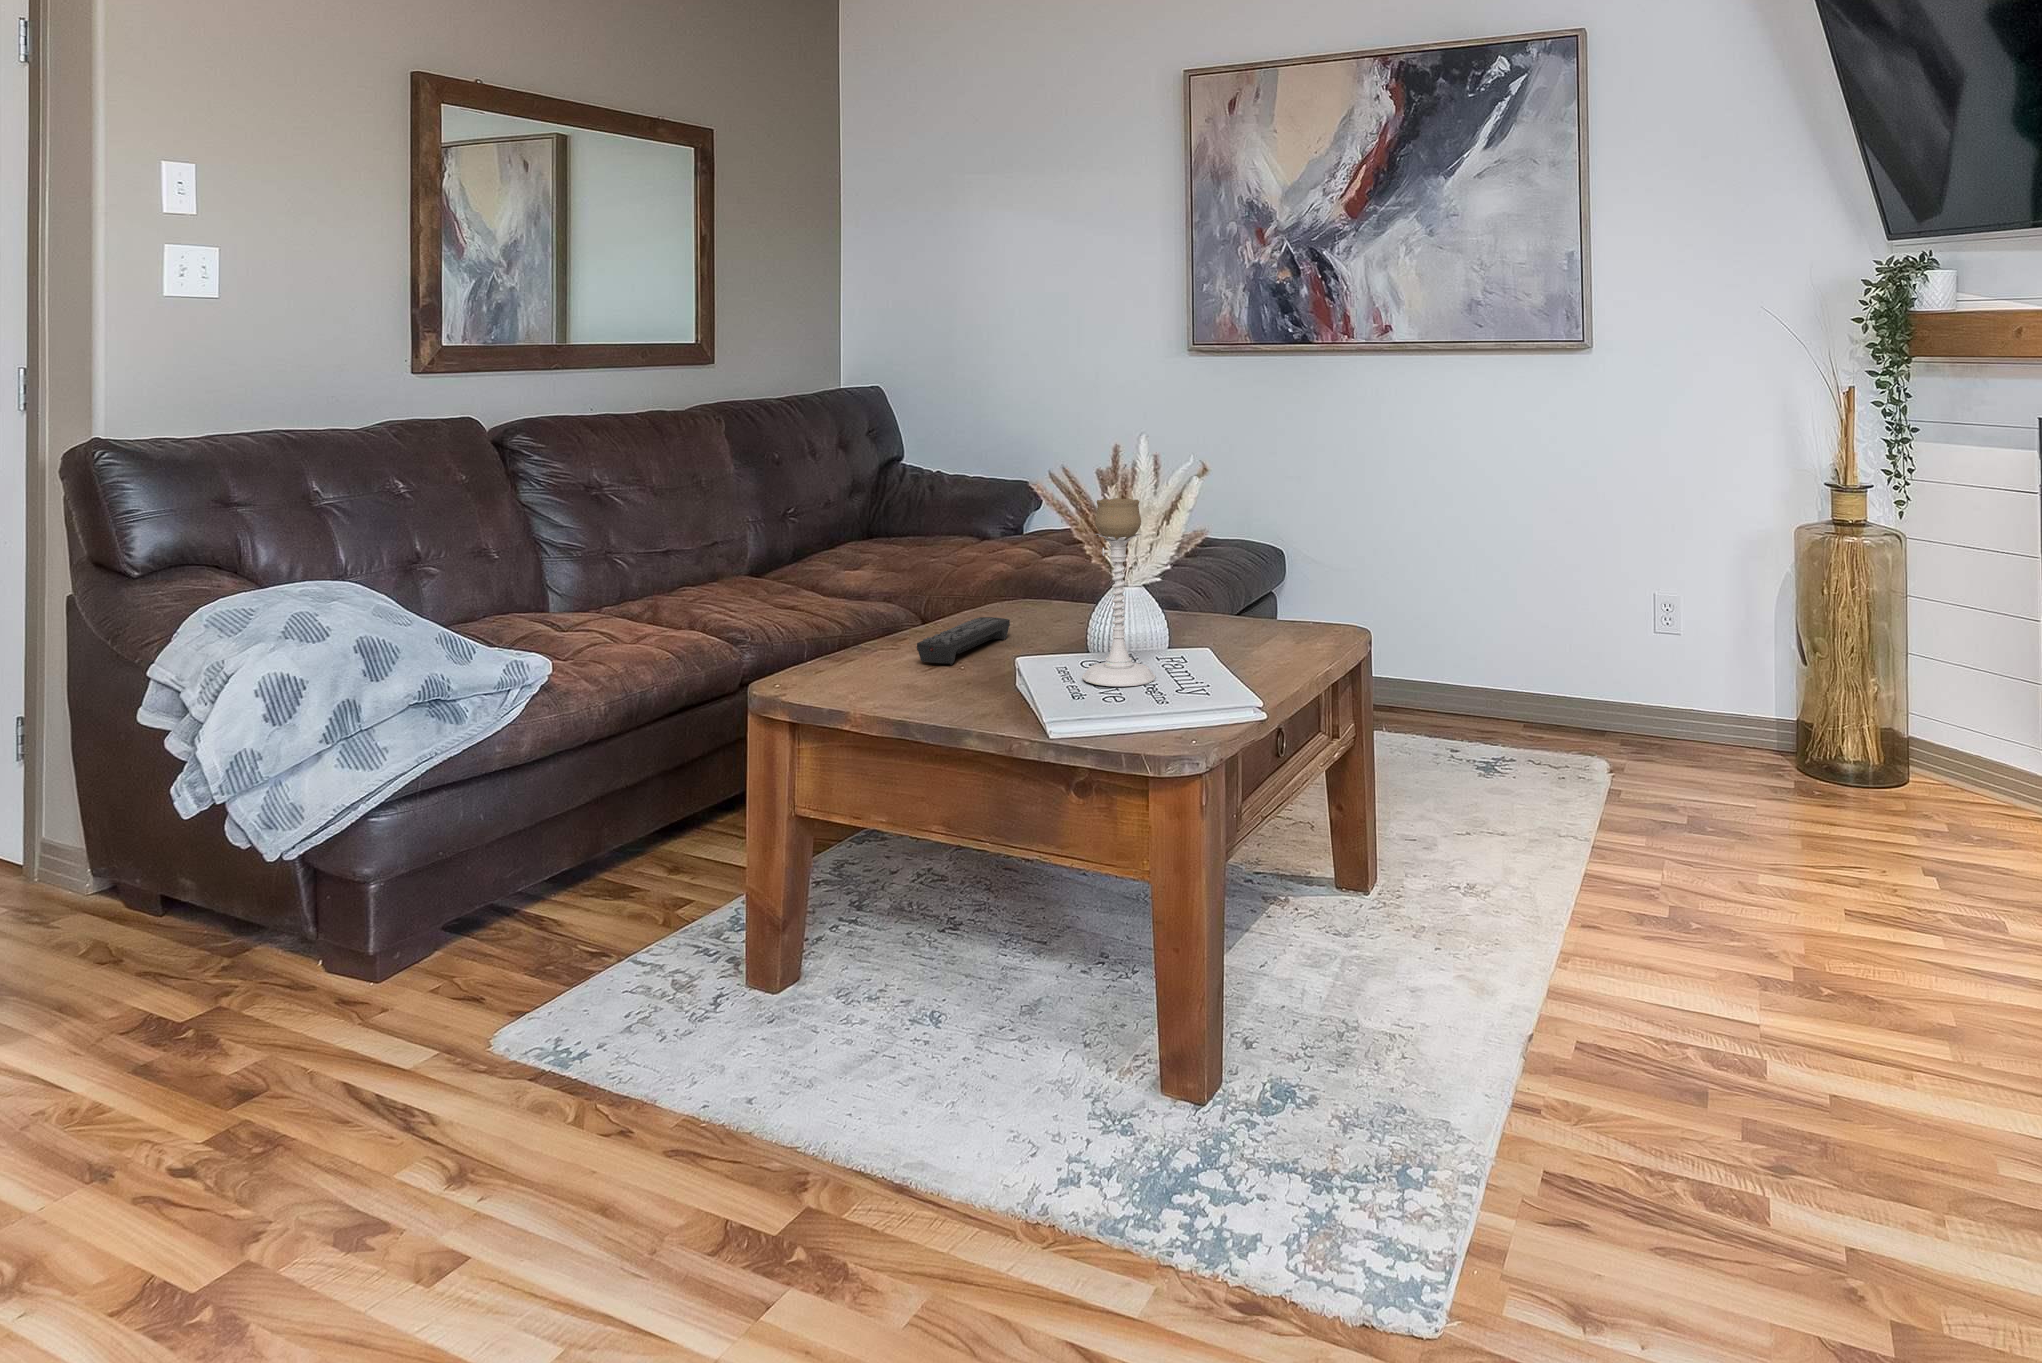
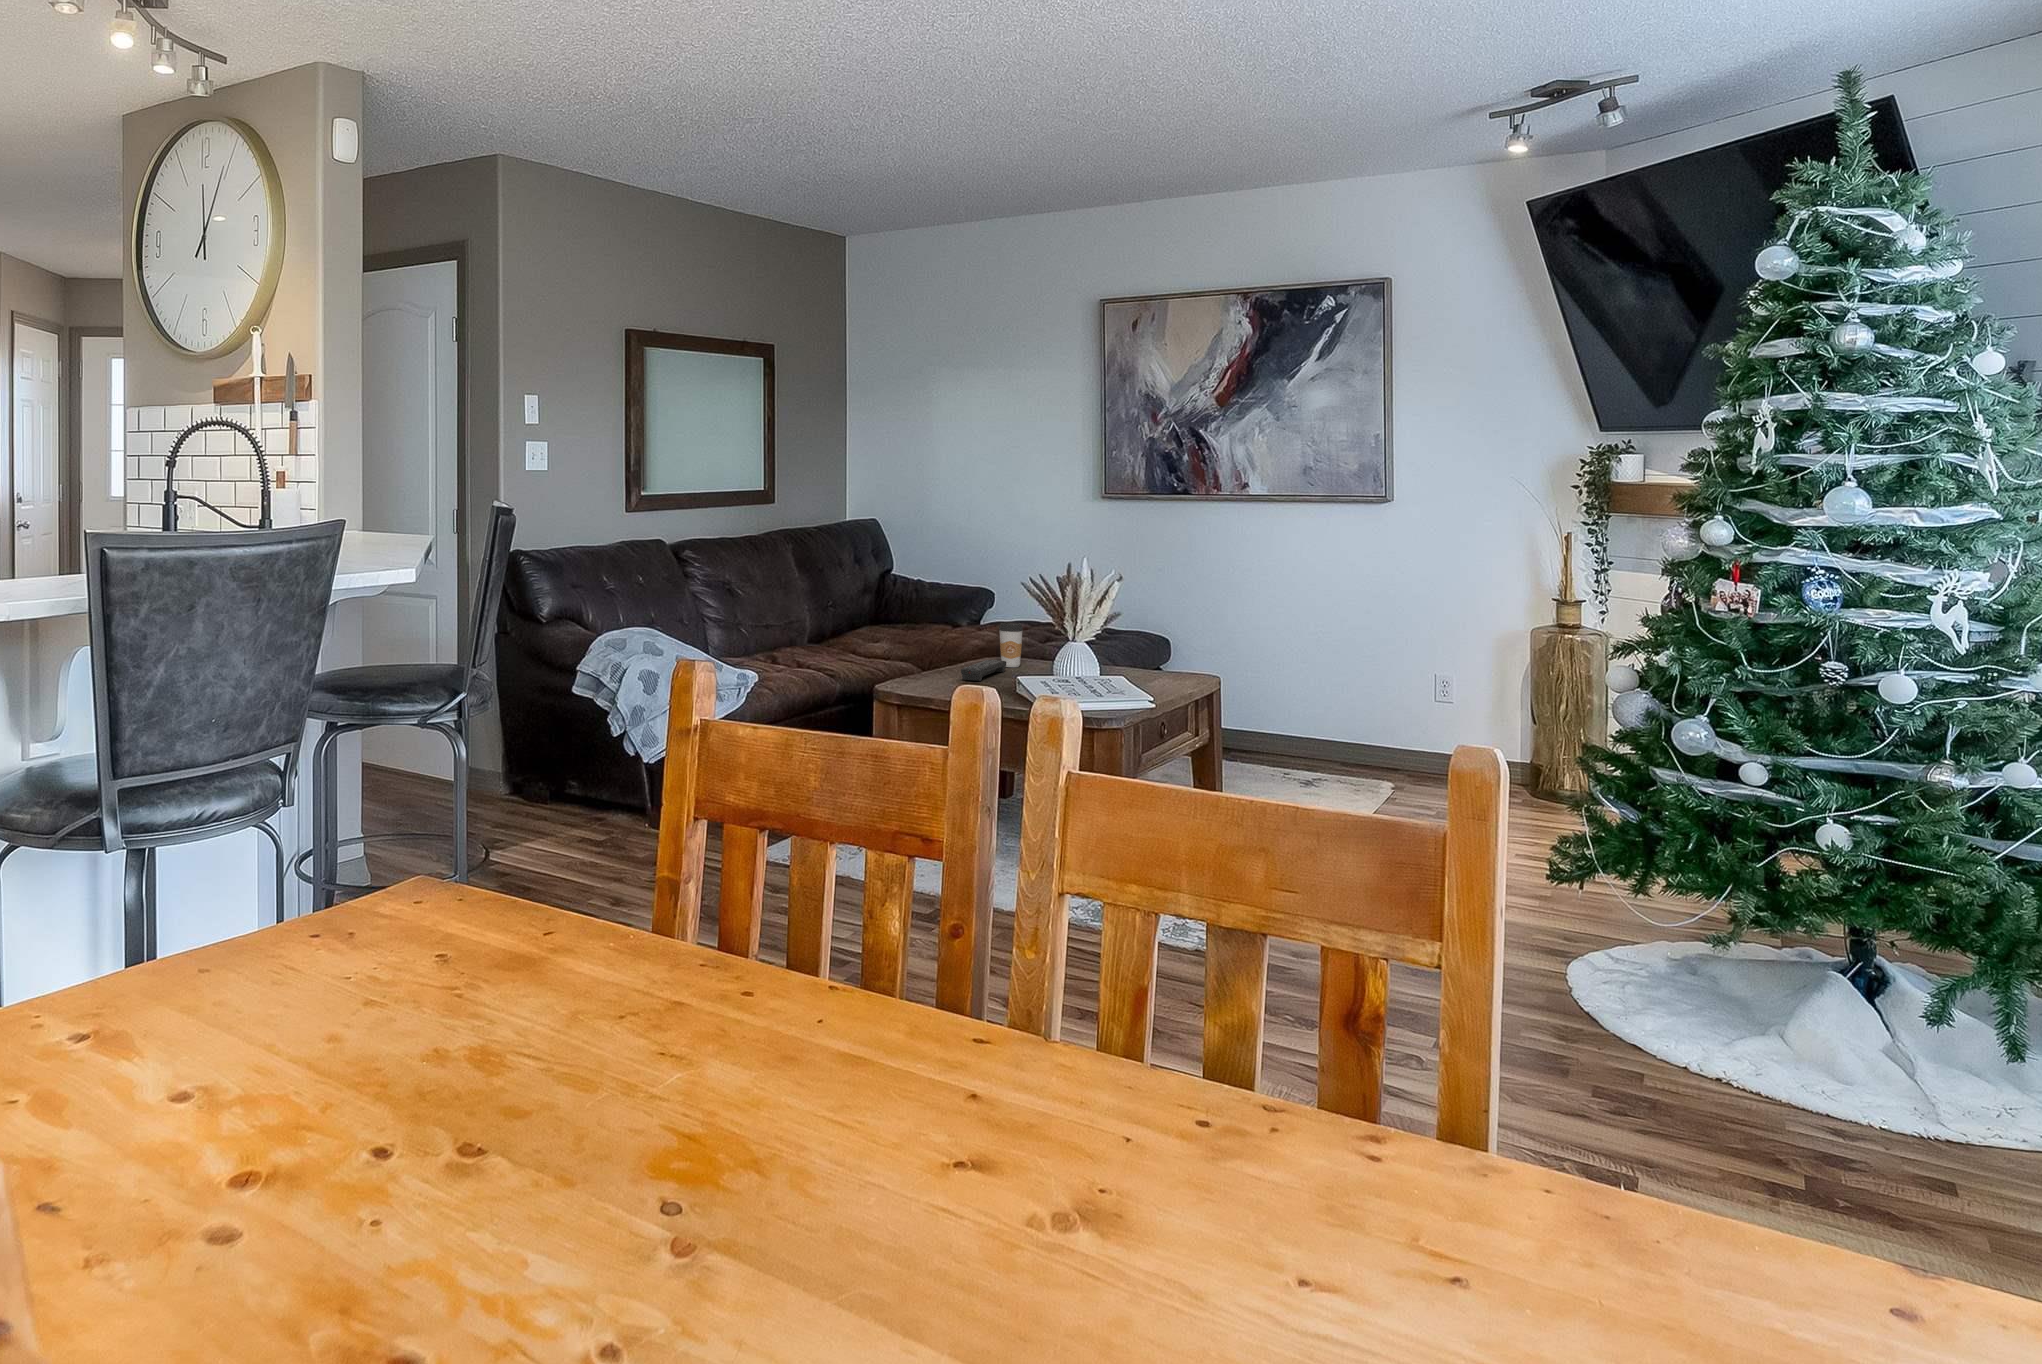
candle holder: present [1082,498,1155,686] -> none [1056,594,1096,692]
coffee cup: none [1002,549,1043,628] -> present [999,623,1023,667]

